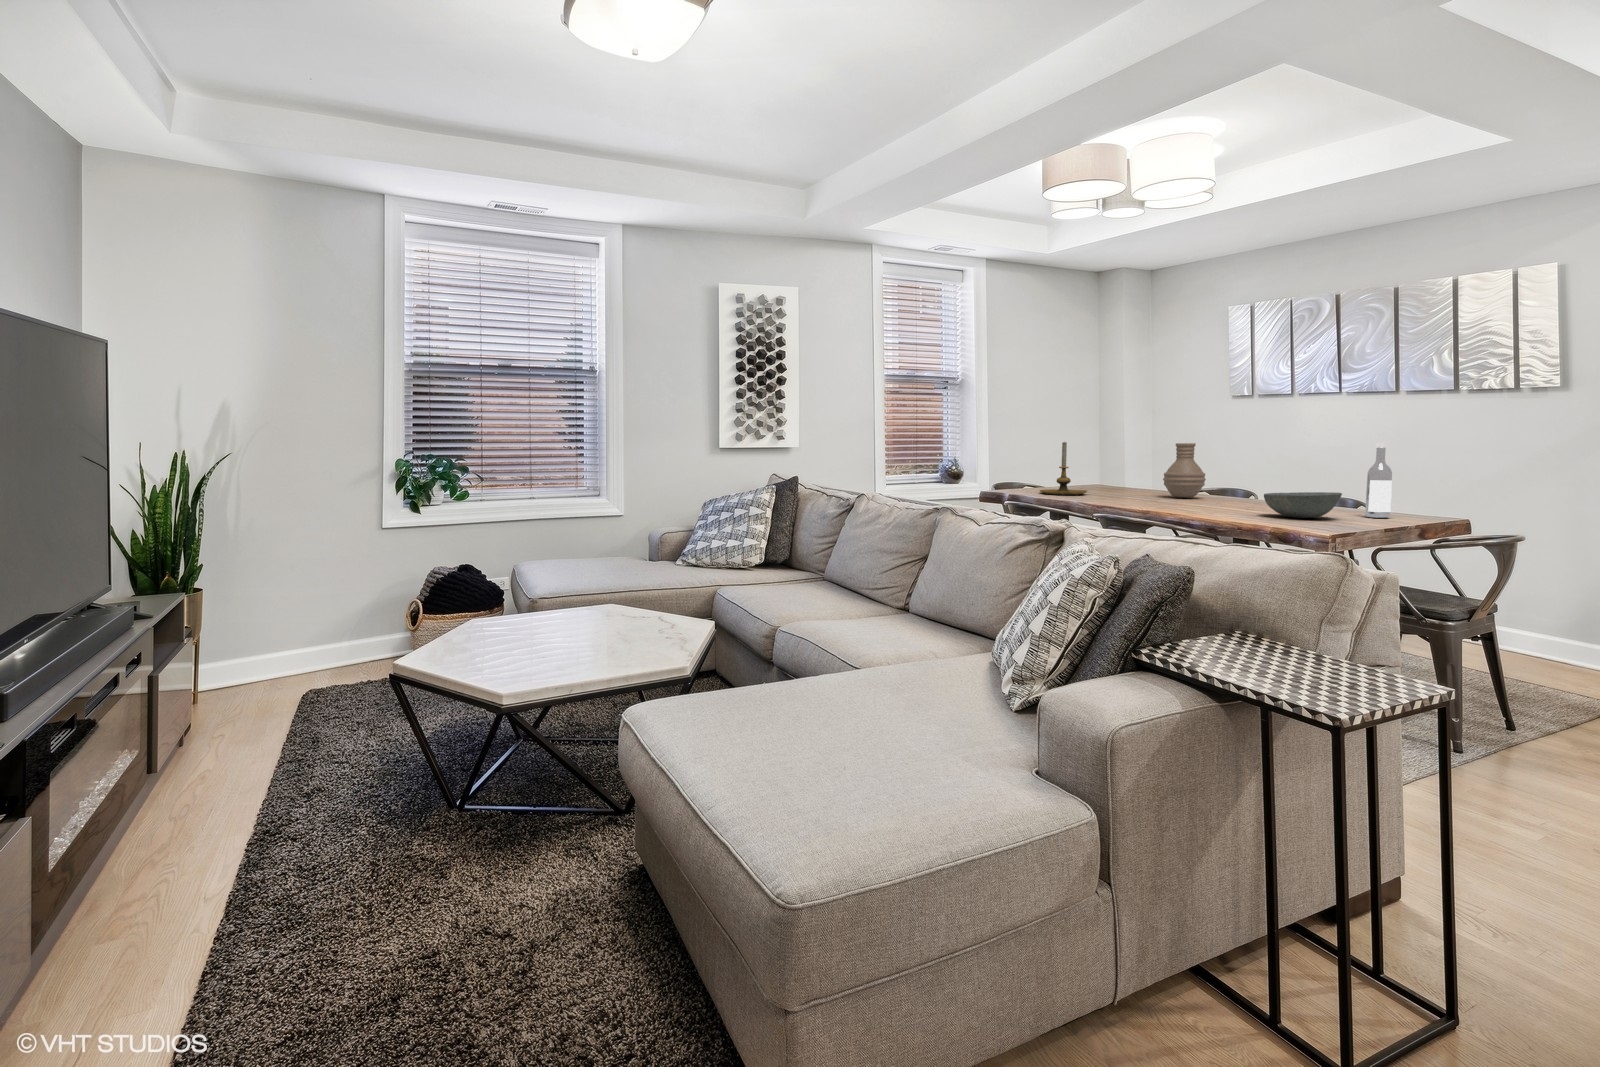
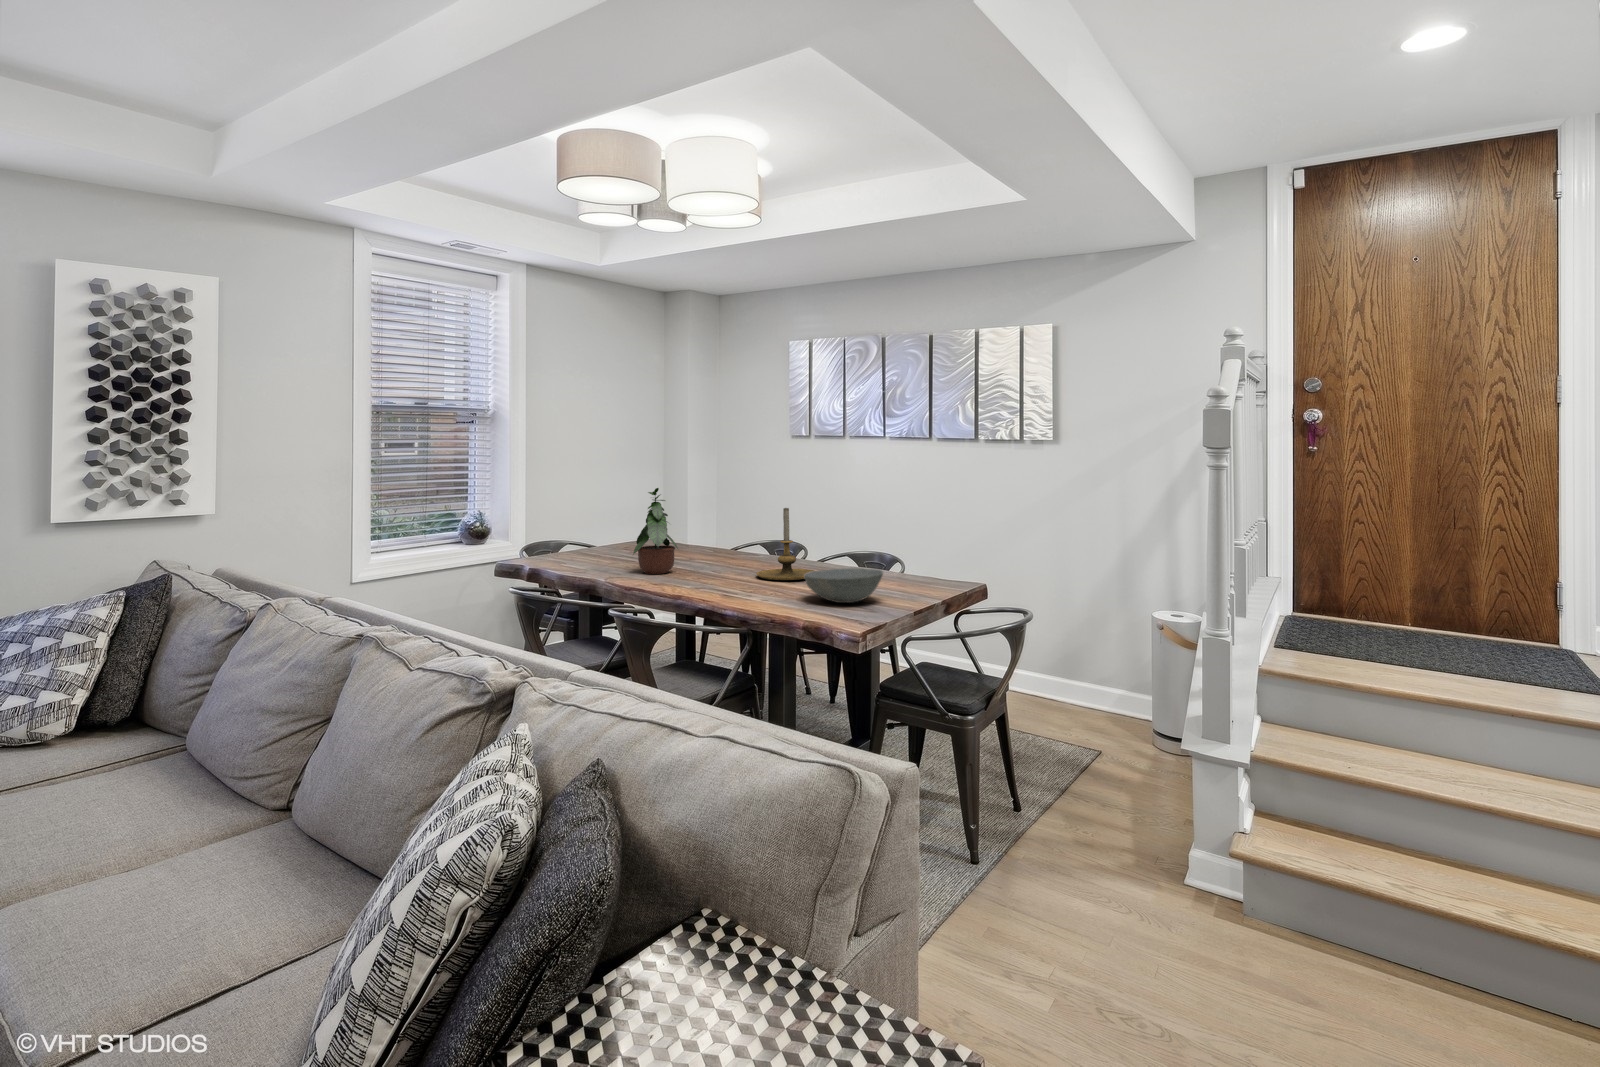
potted plant: none [1098,428,1142,499] -> present [633,488,678,574]
candle holder: present [1040,442,1087,495] -> present [756,508,814,580]
wine bottle: present [1365,442,1392,518] -> none [907,509,930,594]
vase: present [1163,443,1206,498] -> none [708,501,753,564]

